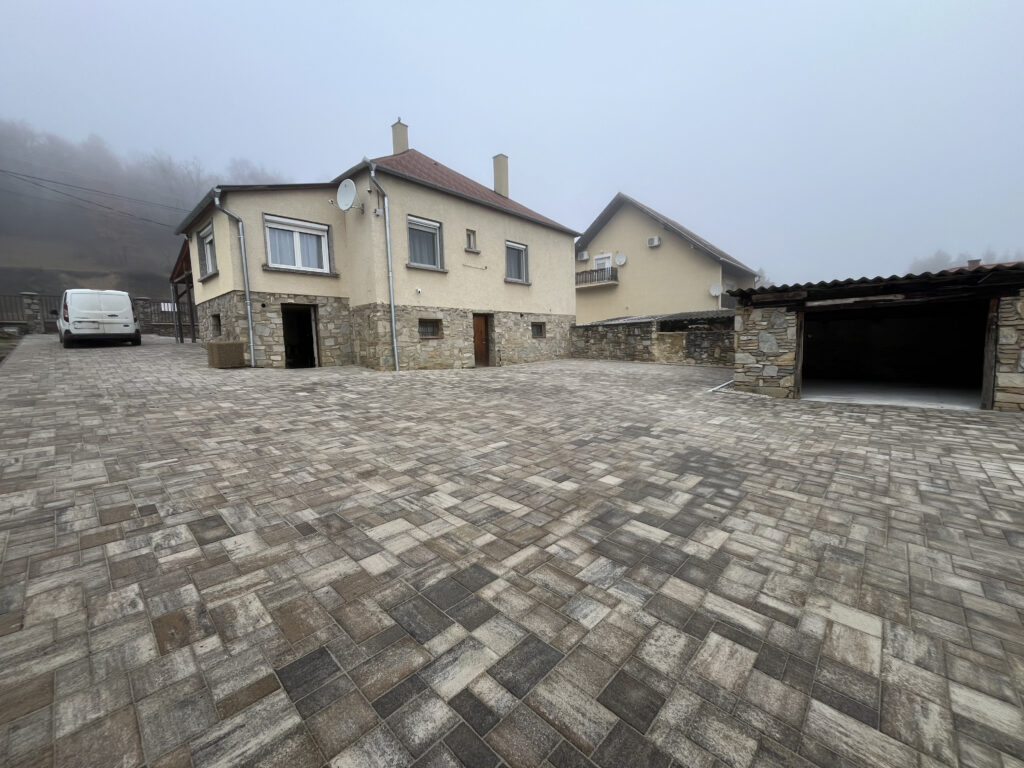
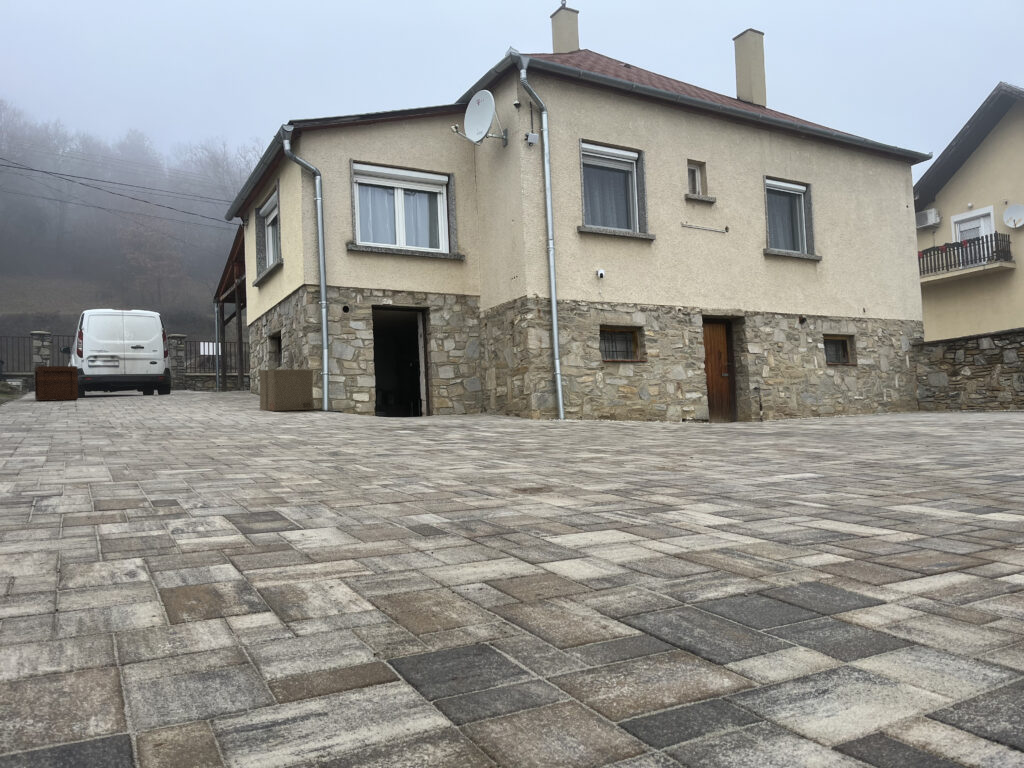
wooden crate: none [22,331,63,356] -> present [35,366,78,401]

